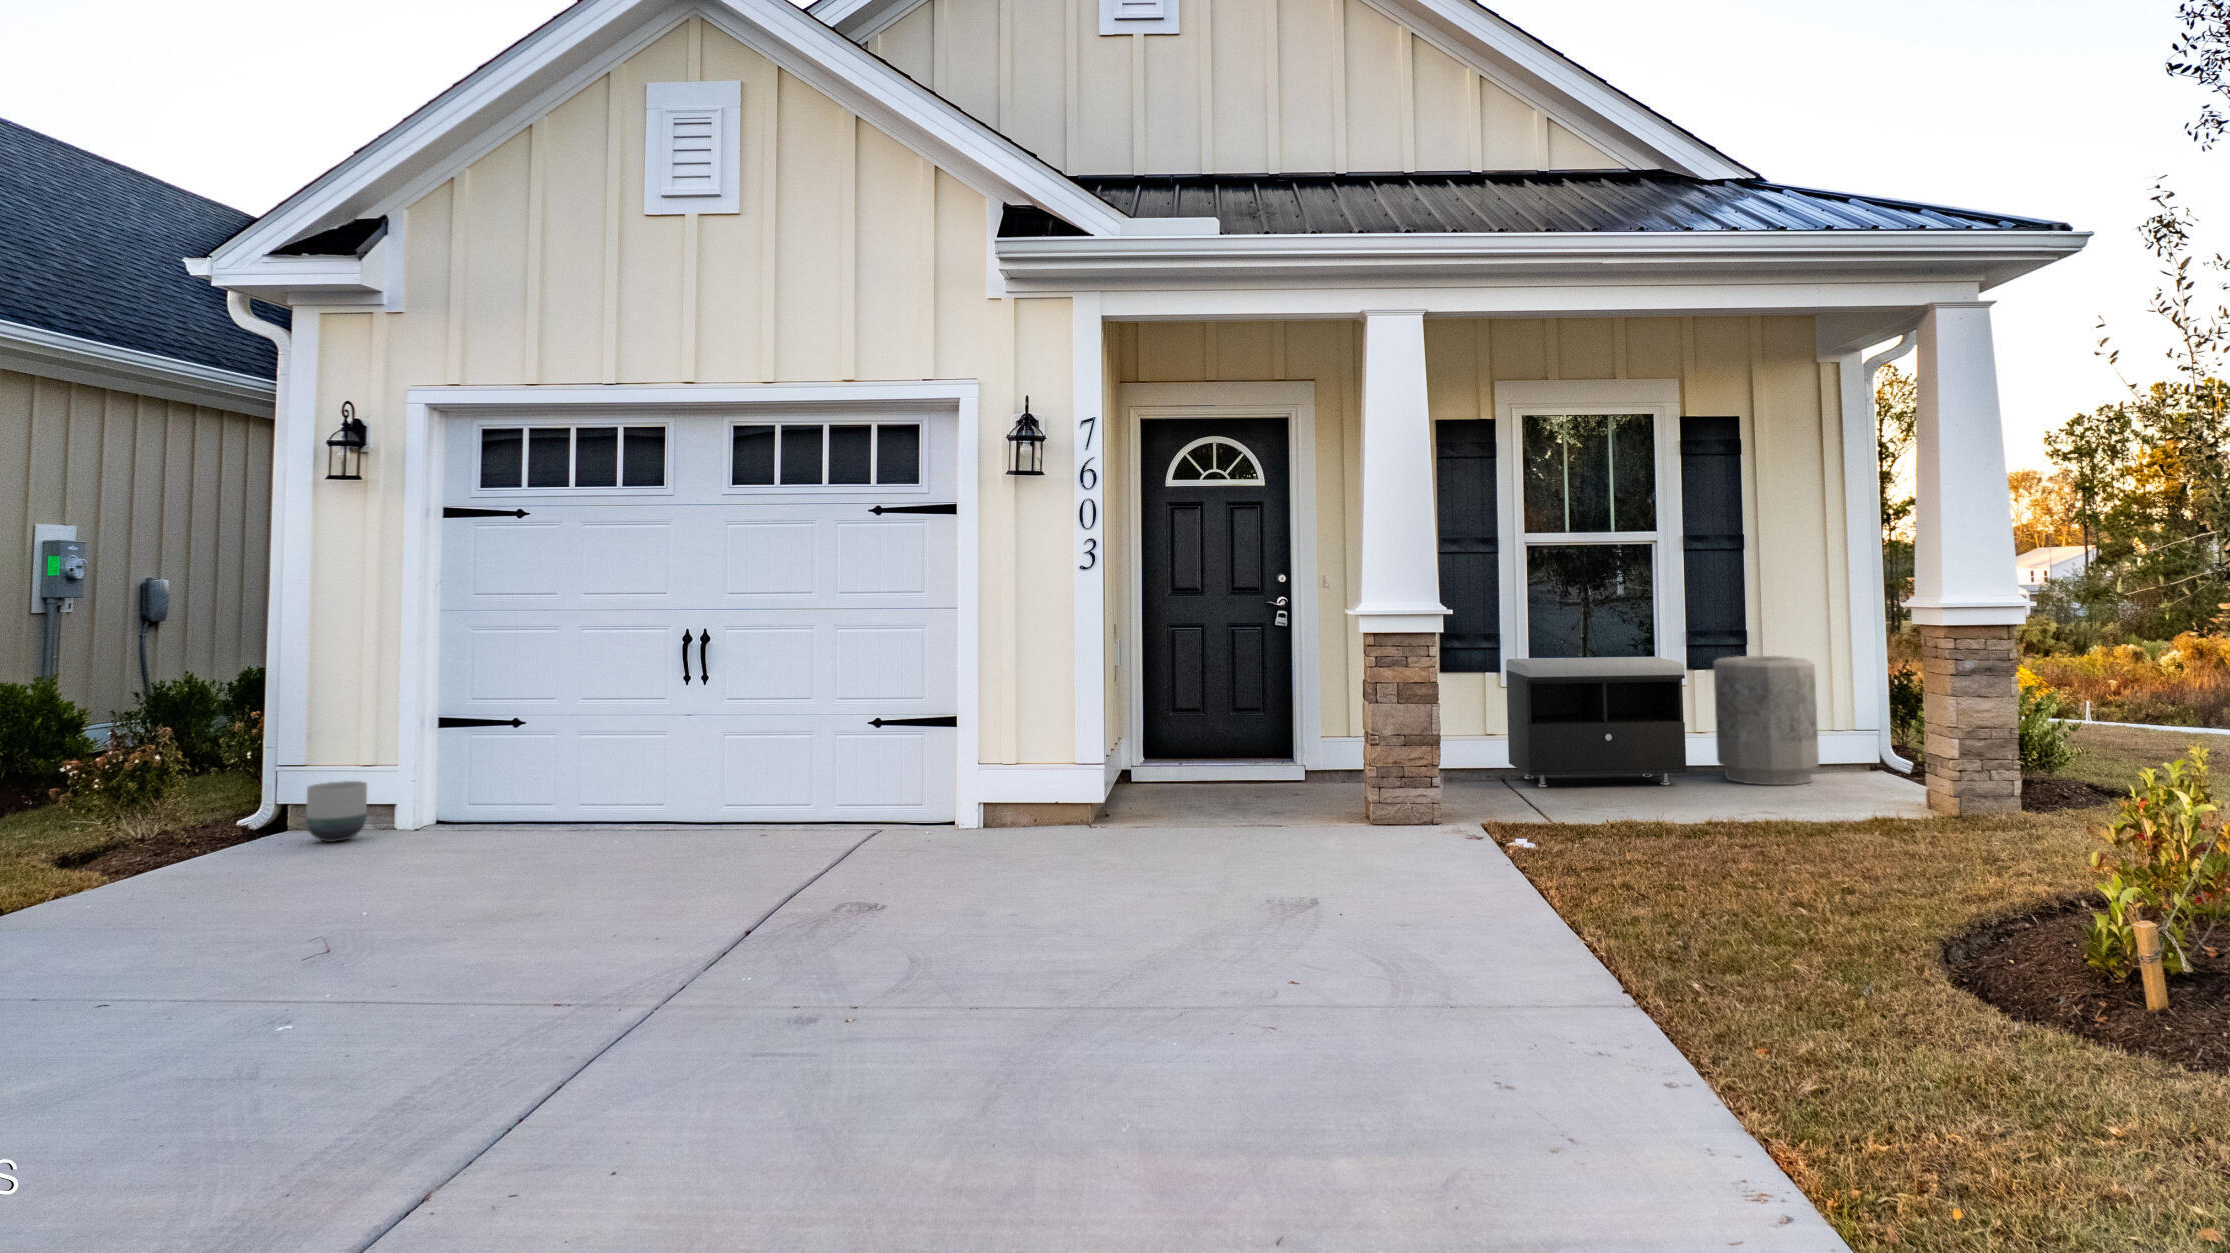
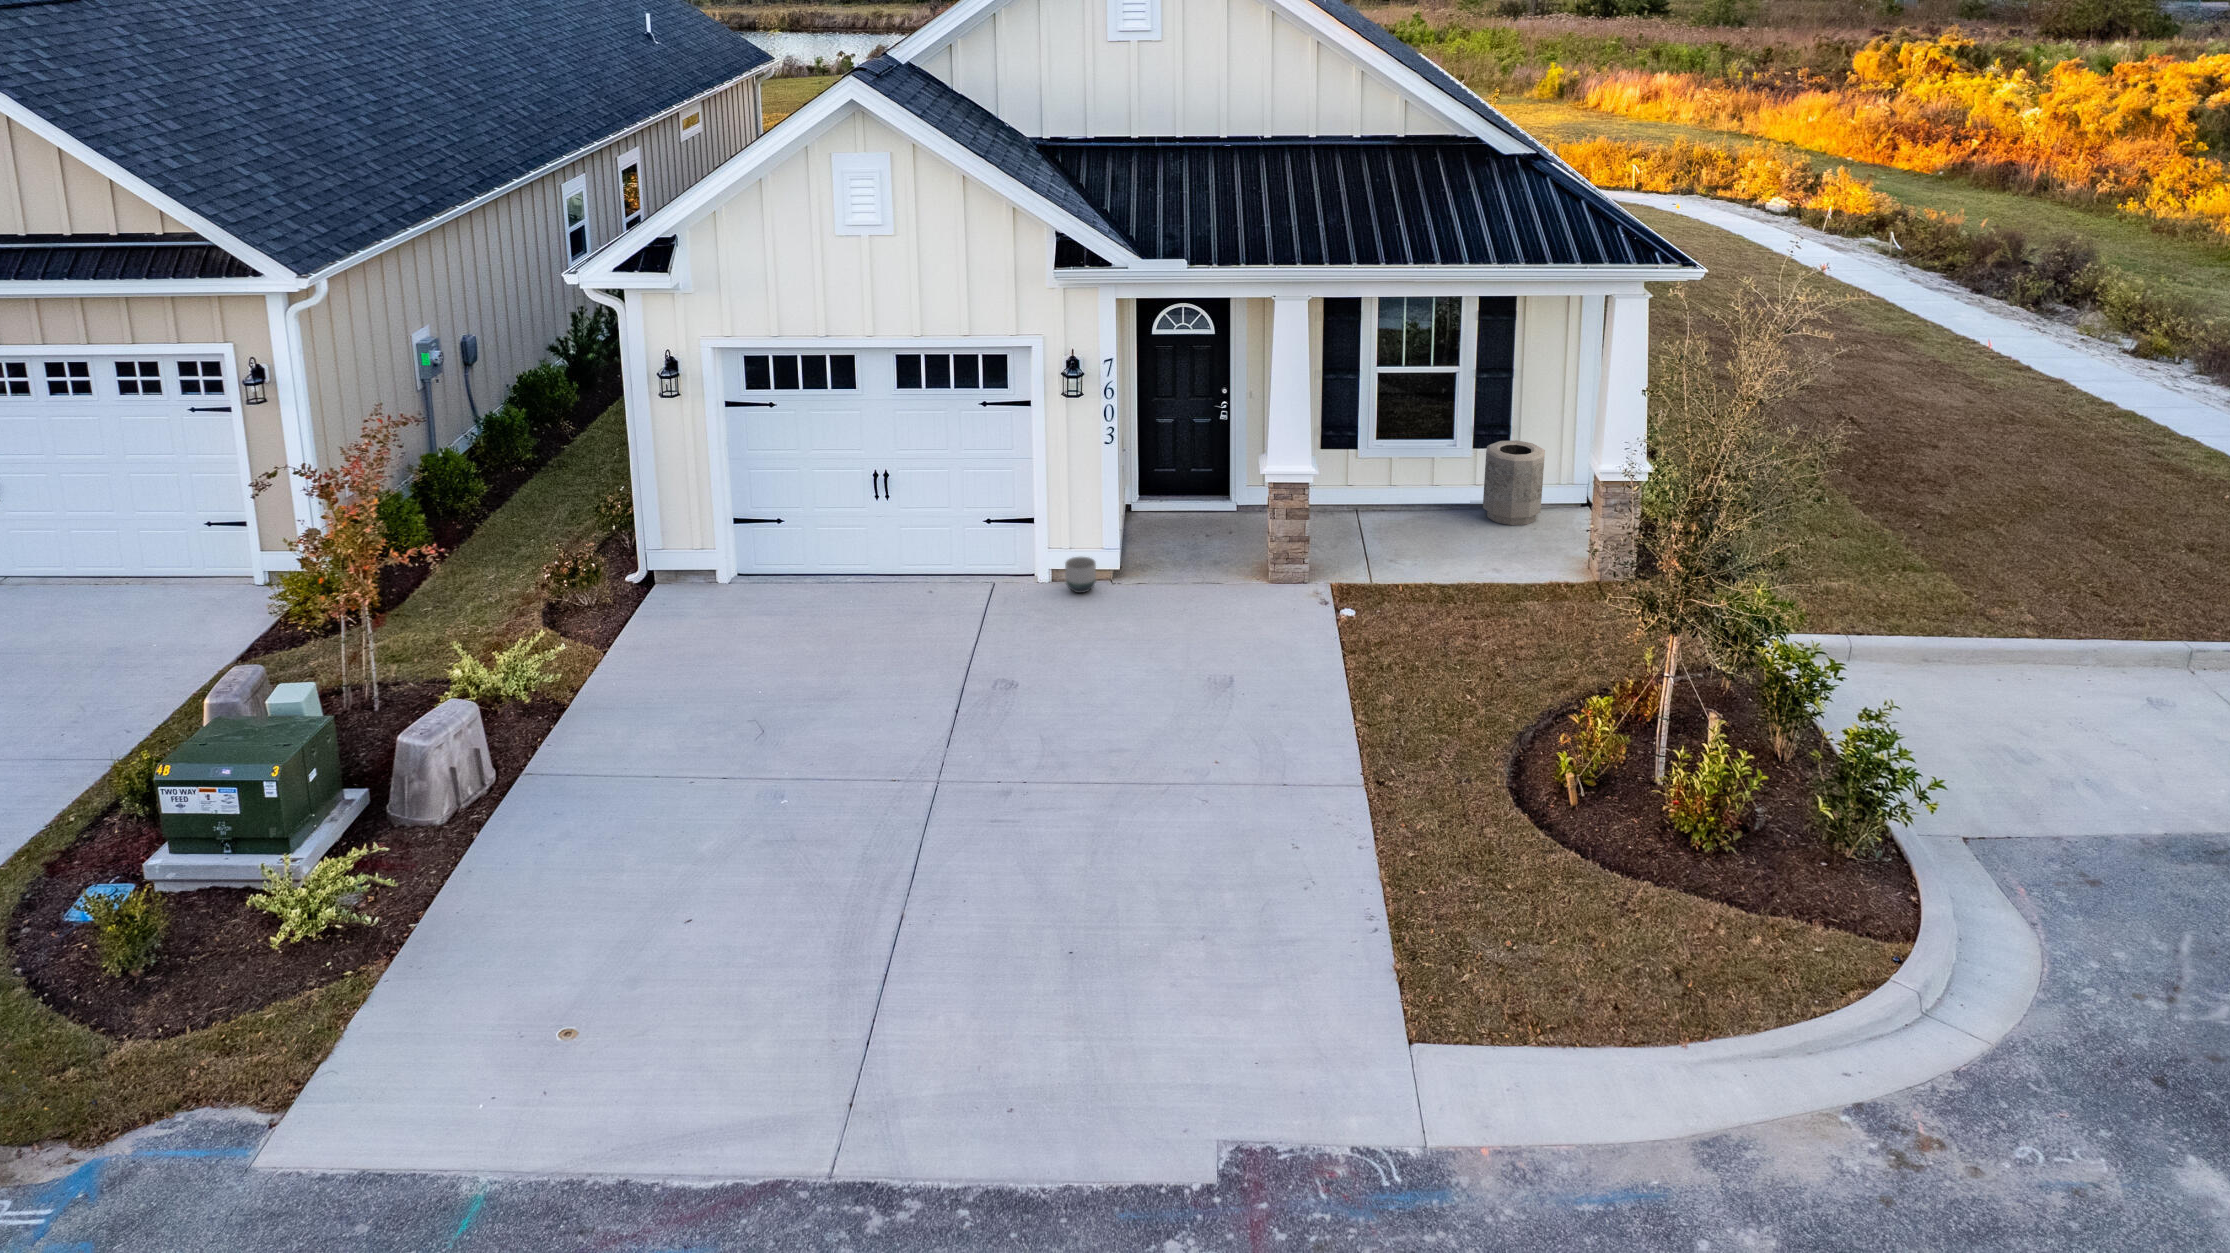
storage bench: present [1506,657,1687,787] -> none [1359,441,1464,525]
planter: present [306,781,367,842] -> present [1065,557,1096,593]

